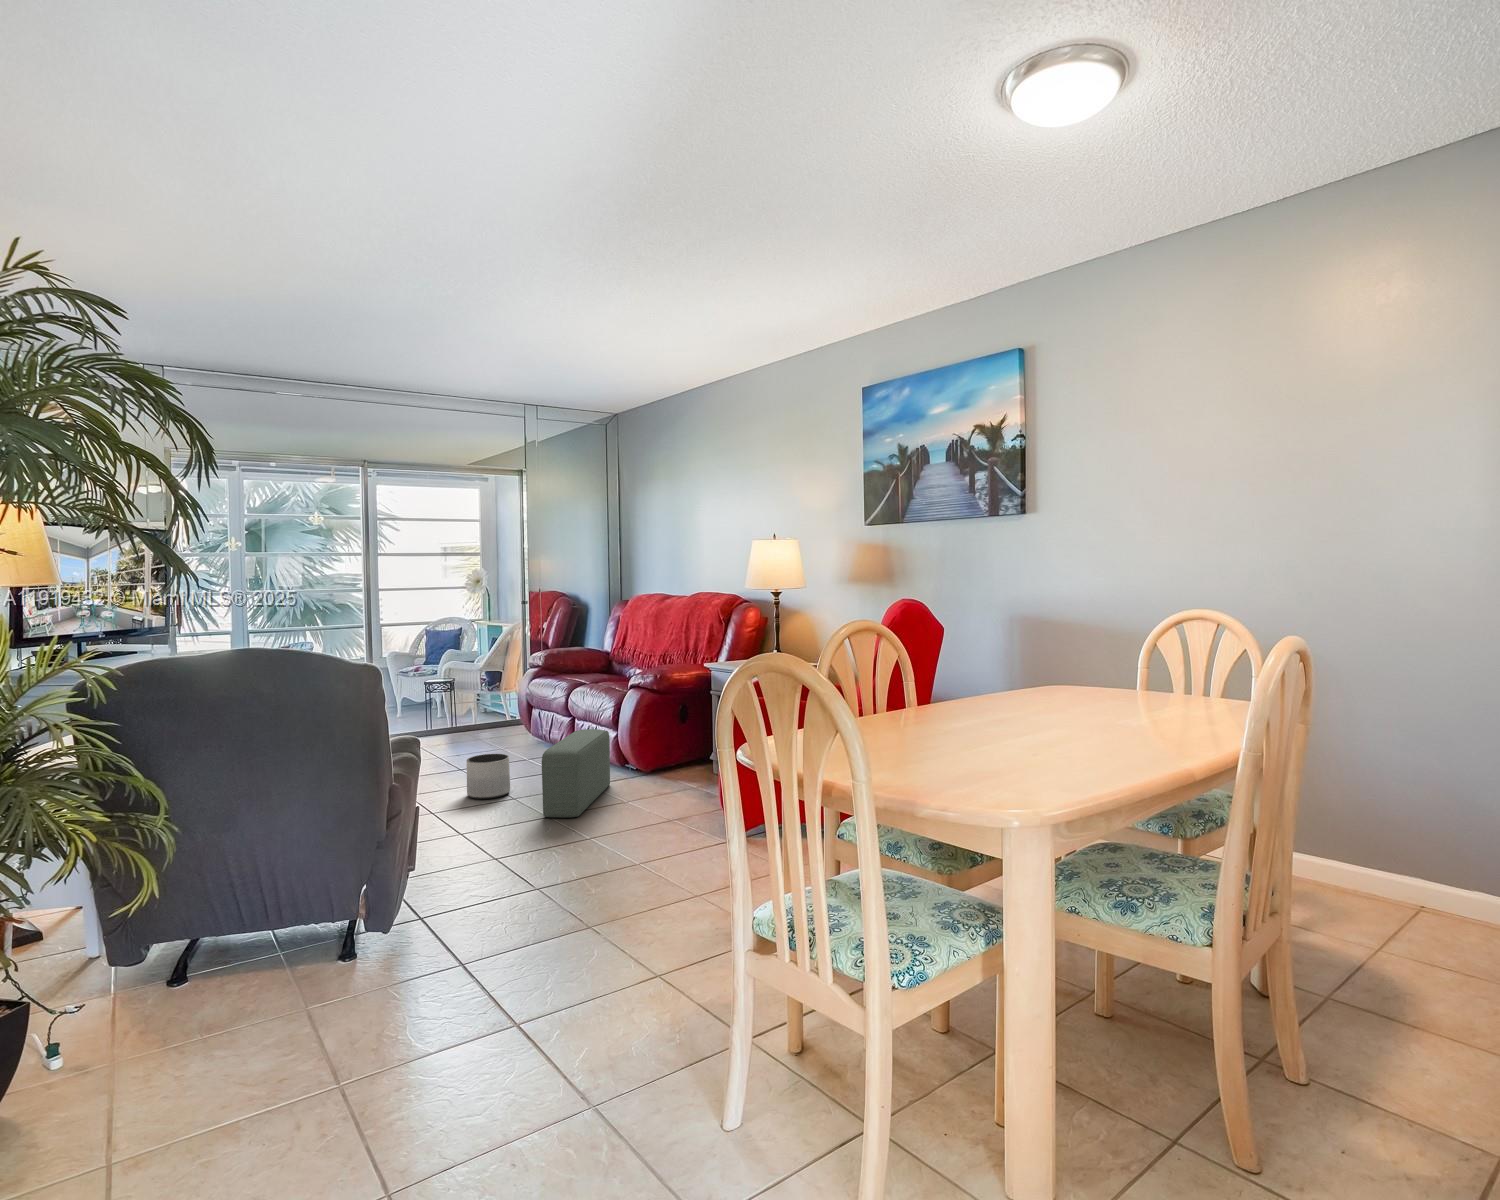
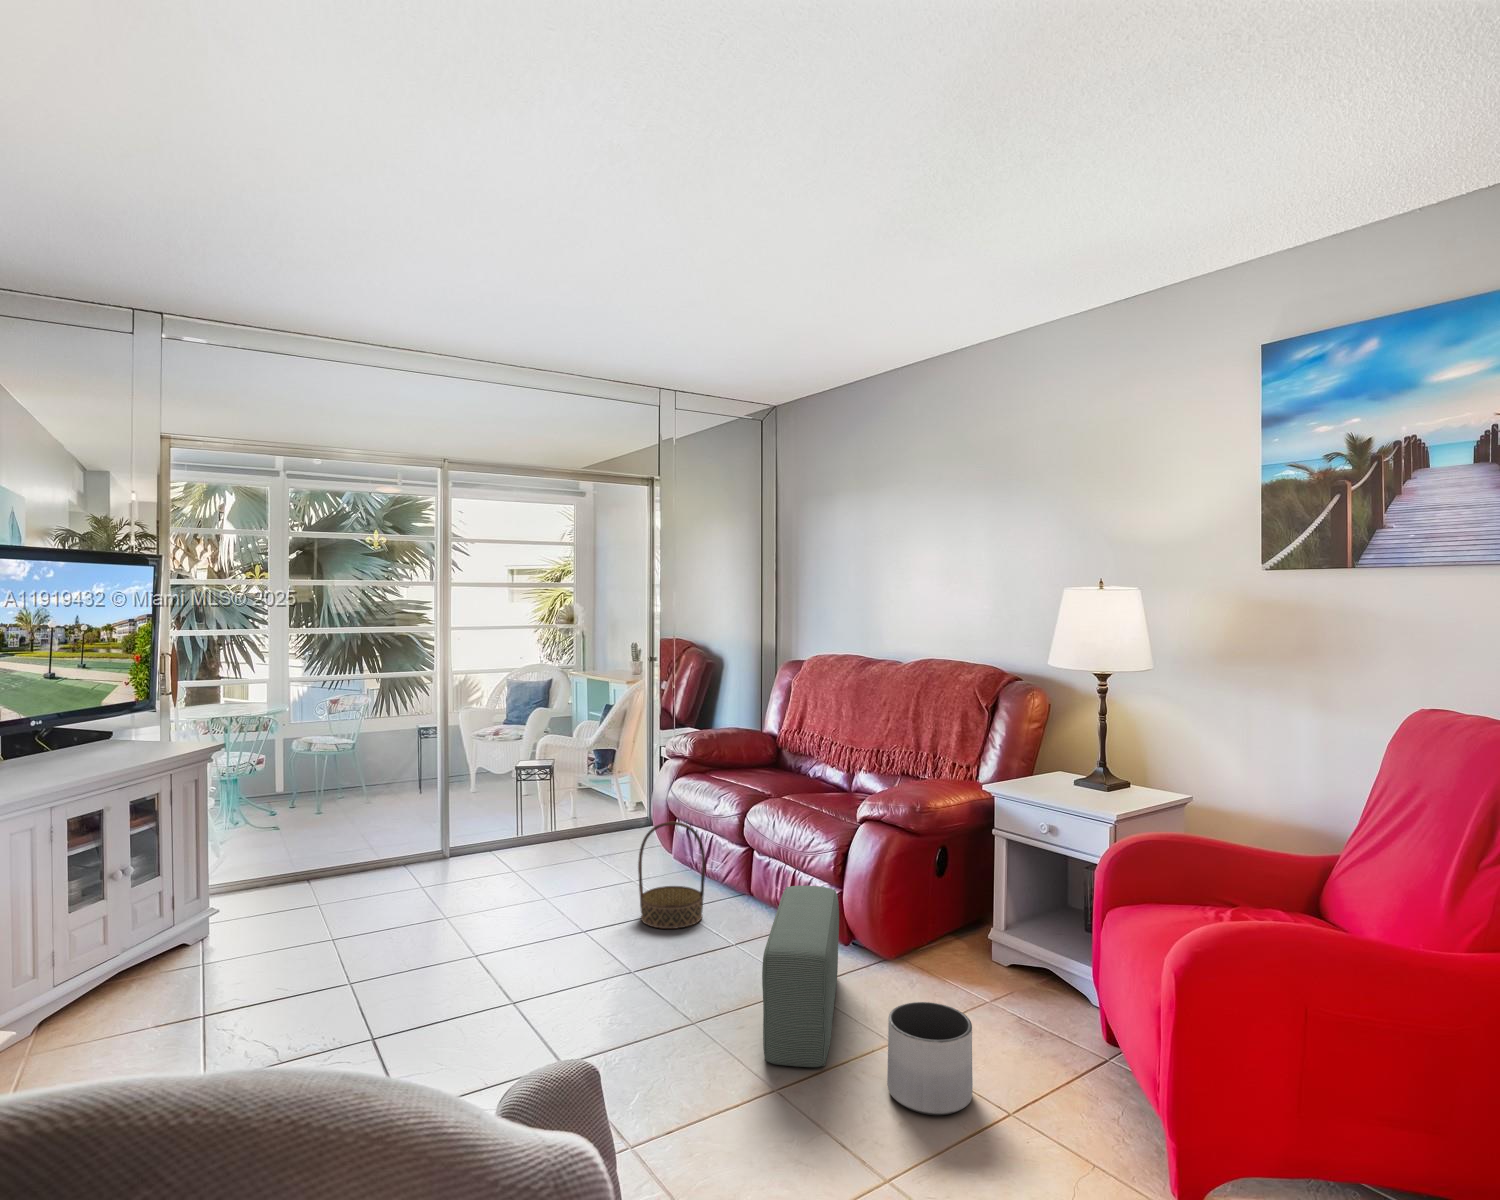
basket: none [495,702,540,770] -> present [638,822,705,929]
planter: present [467,754,510,799] -> present [887,1002,973,1115]

